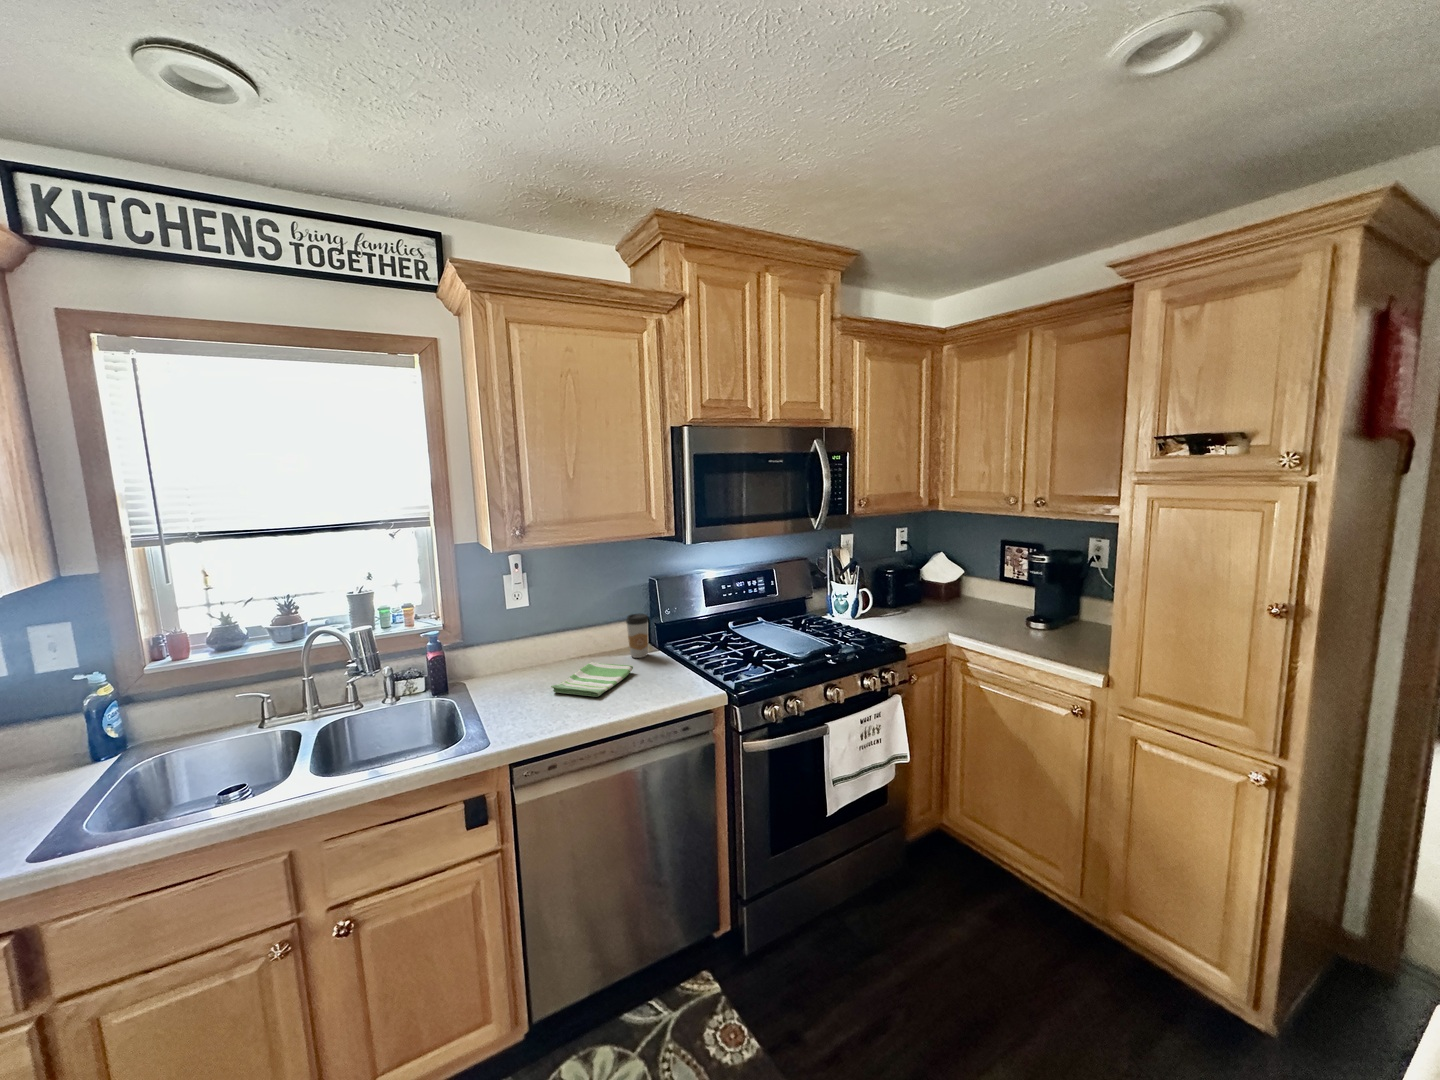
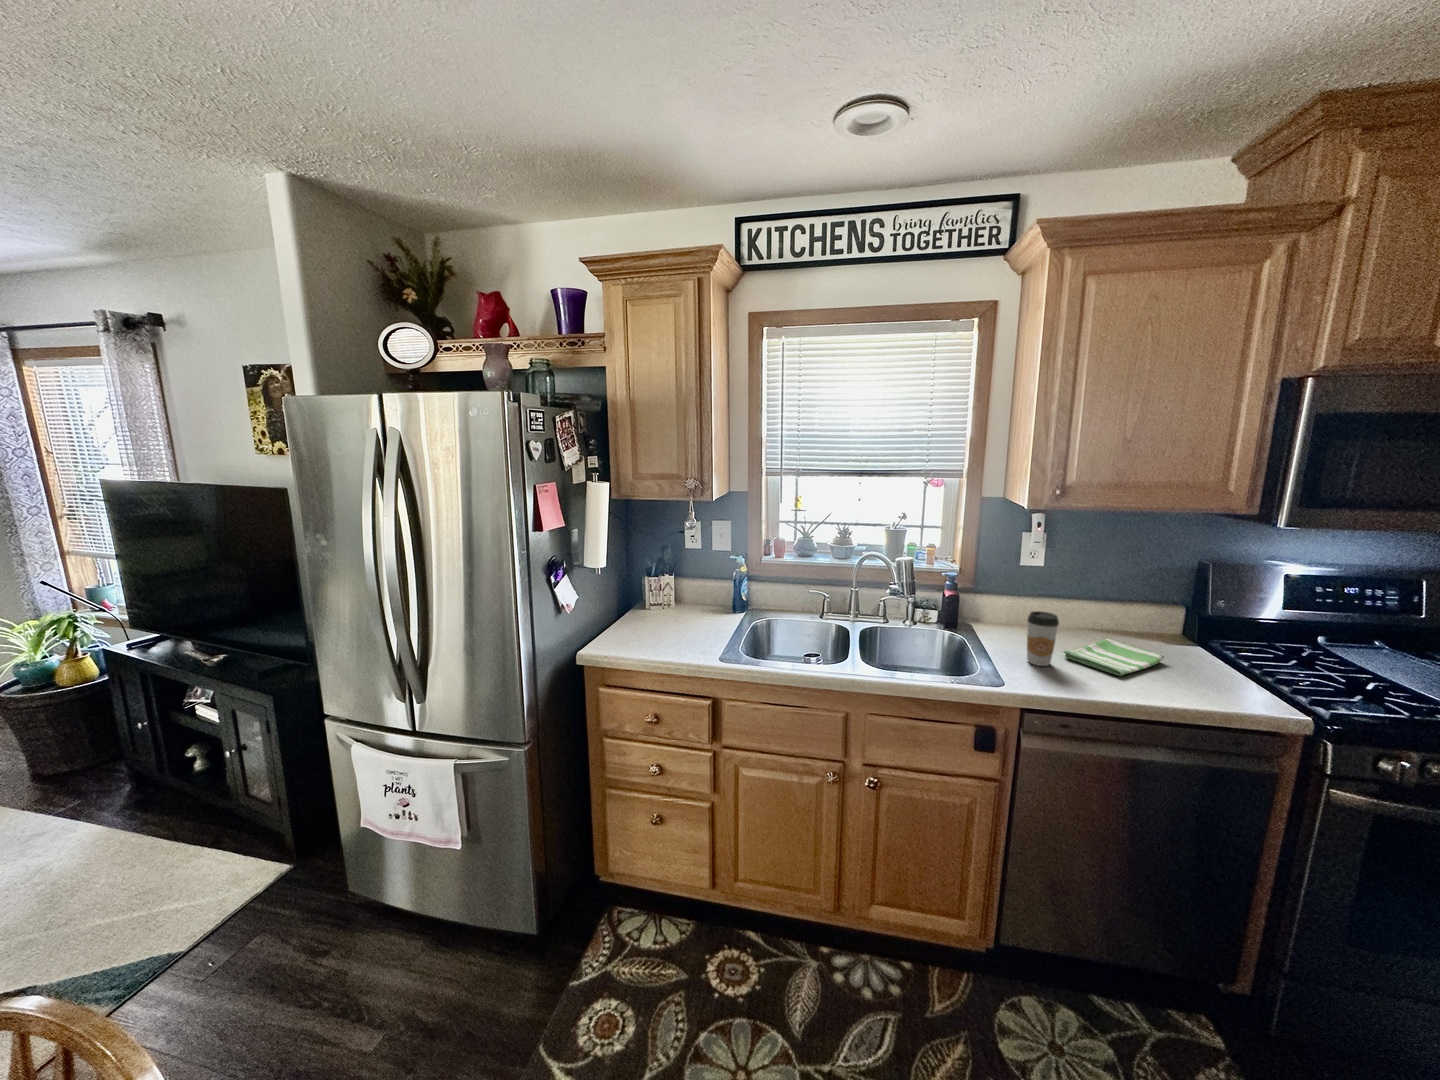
coffee cup: present [626,613,648,658] -> present [1027,611,1059,666]

